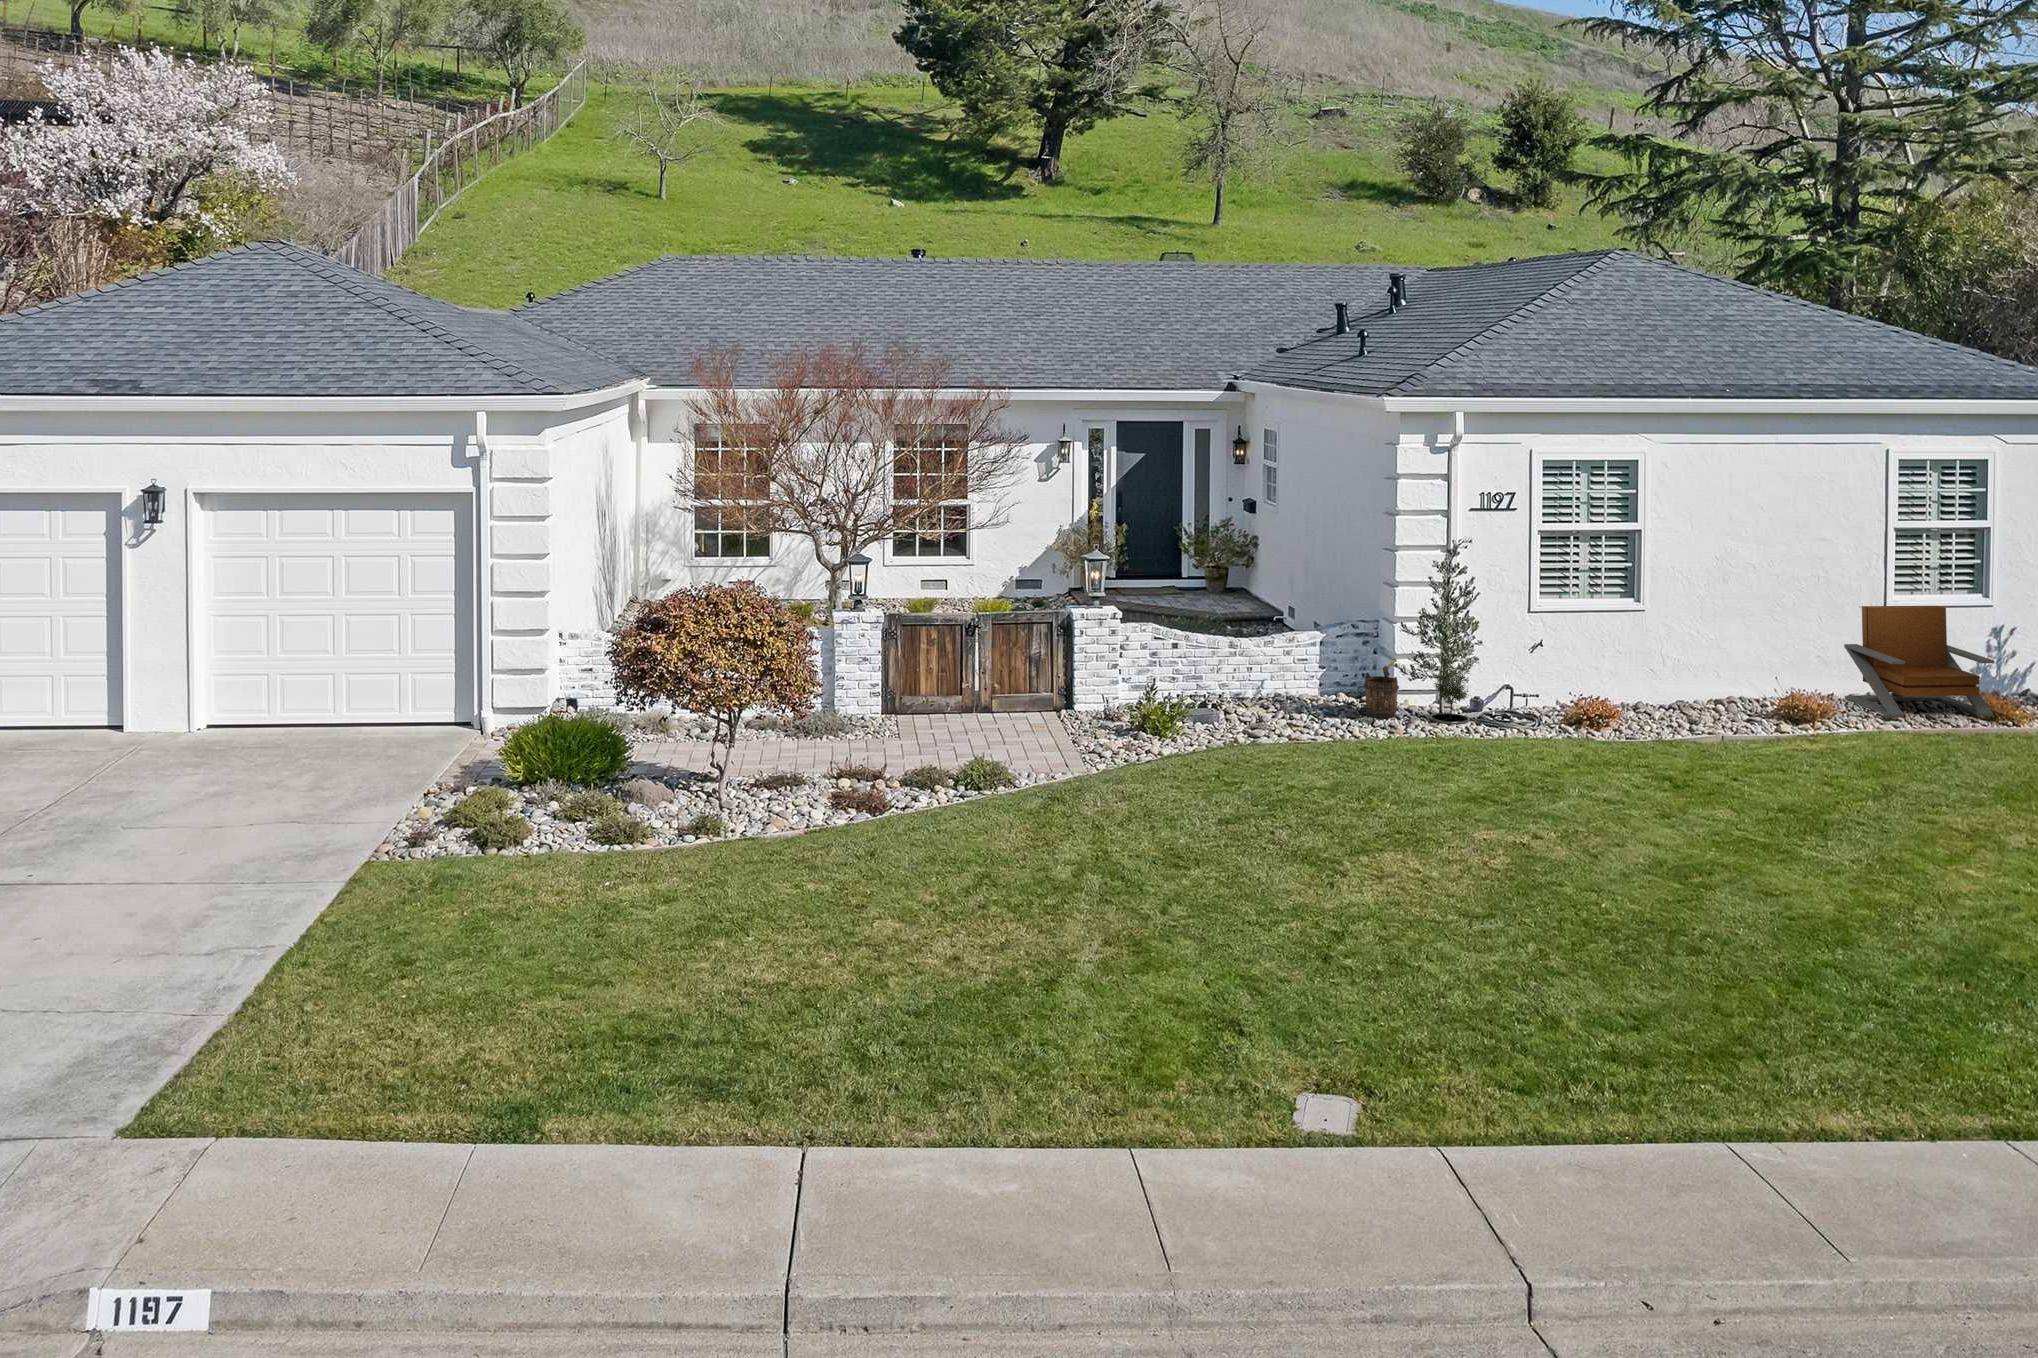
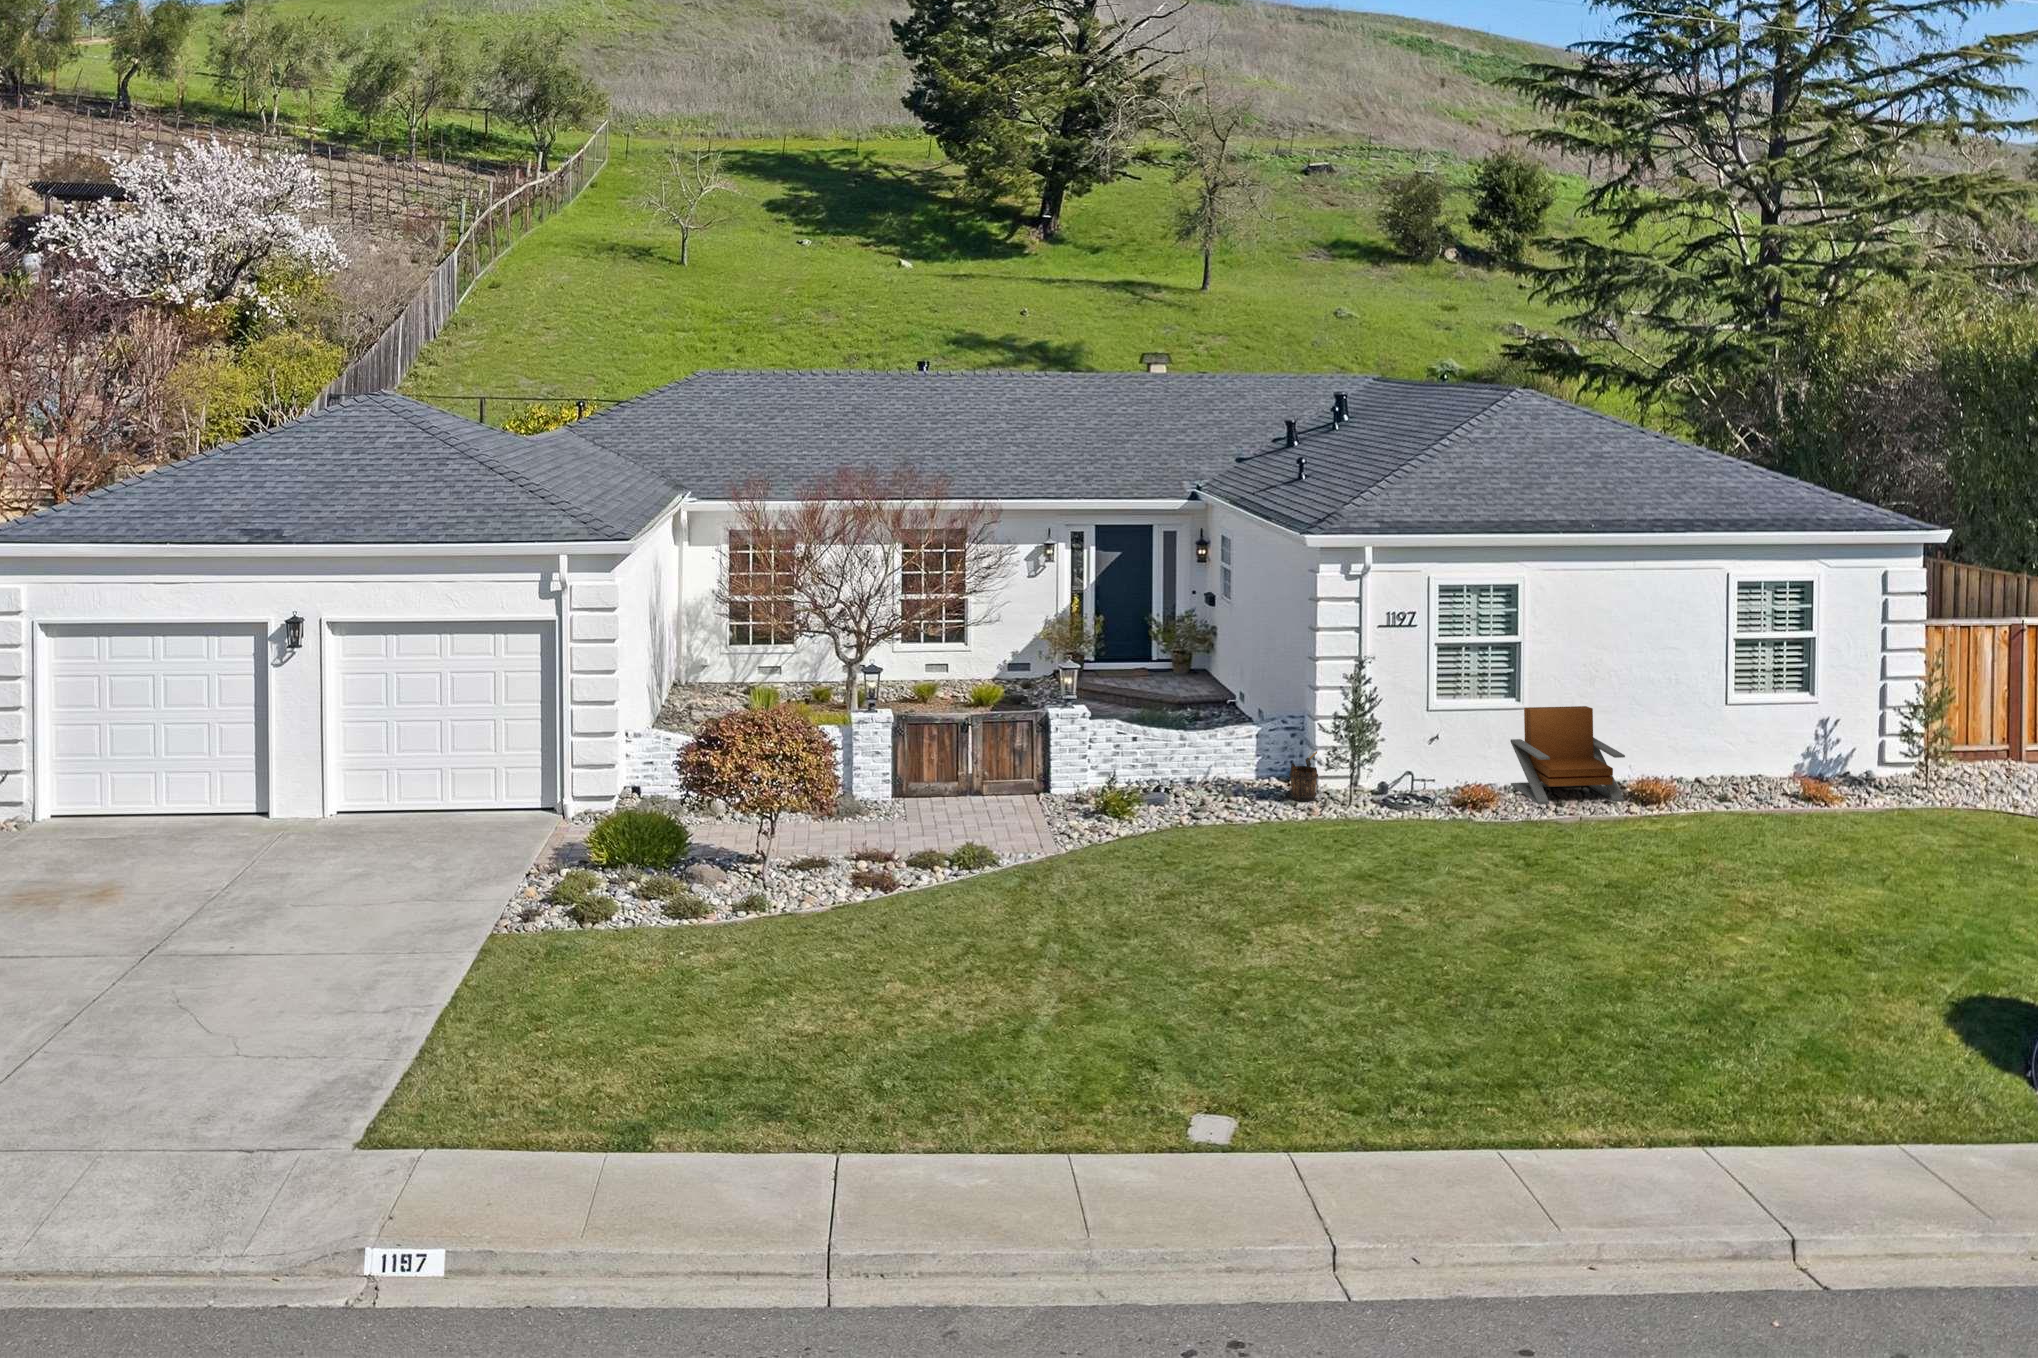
lounge chair: present [1844,606,1995,717] -> present [1510,706,1625,804]
potted tree: present [1430,655,1469,724] -> none [1343,747,1376,807]

